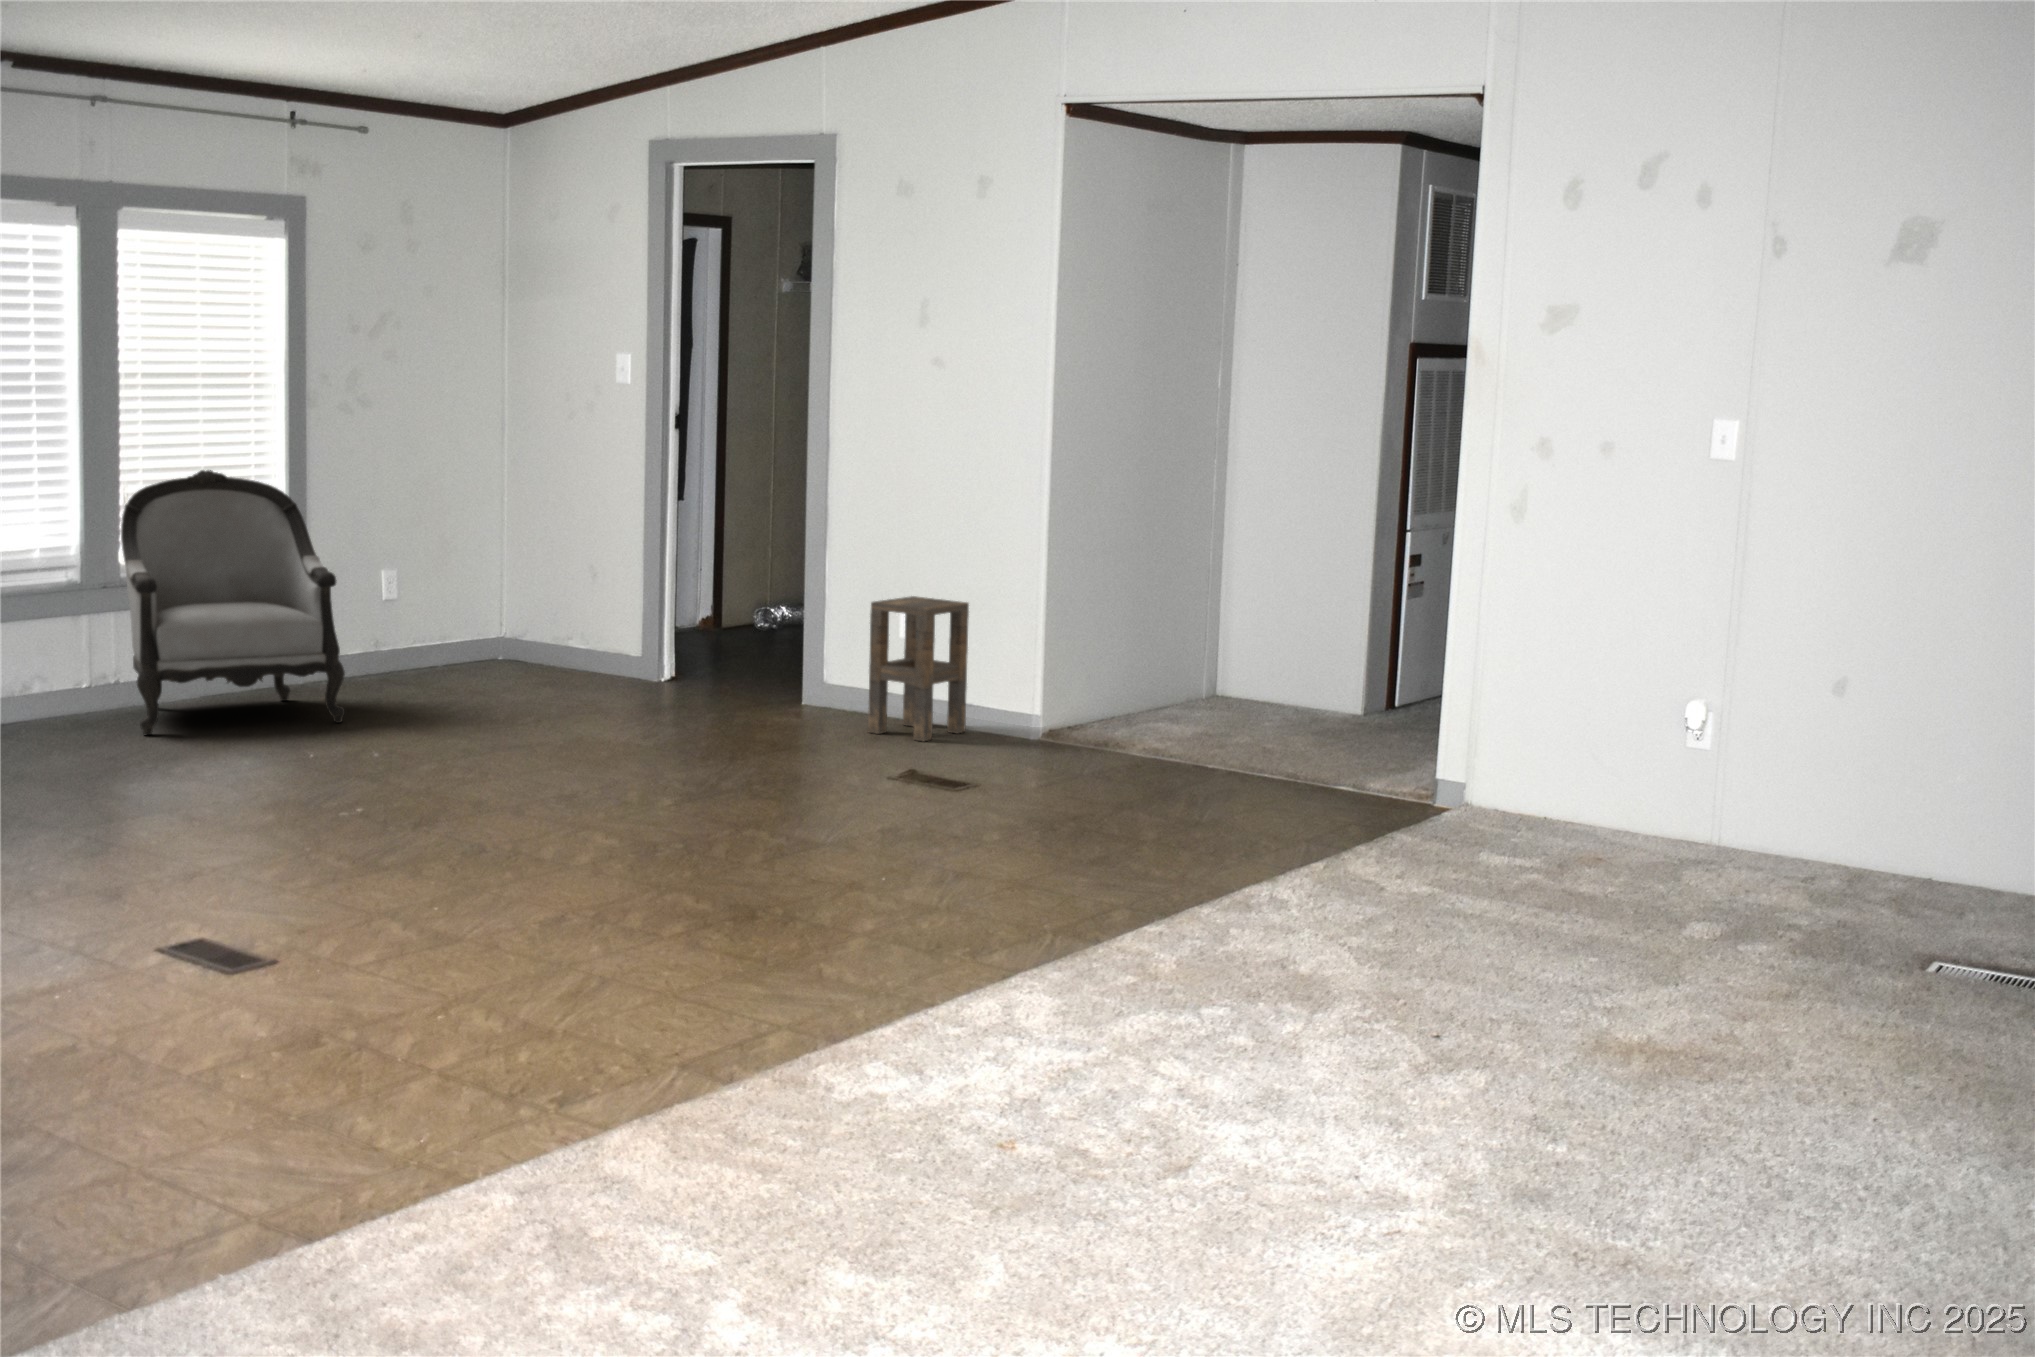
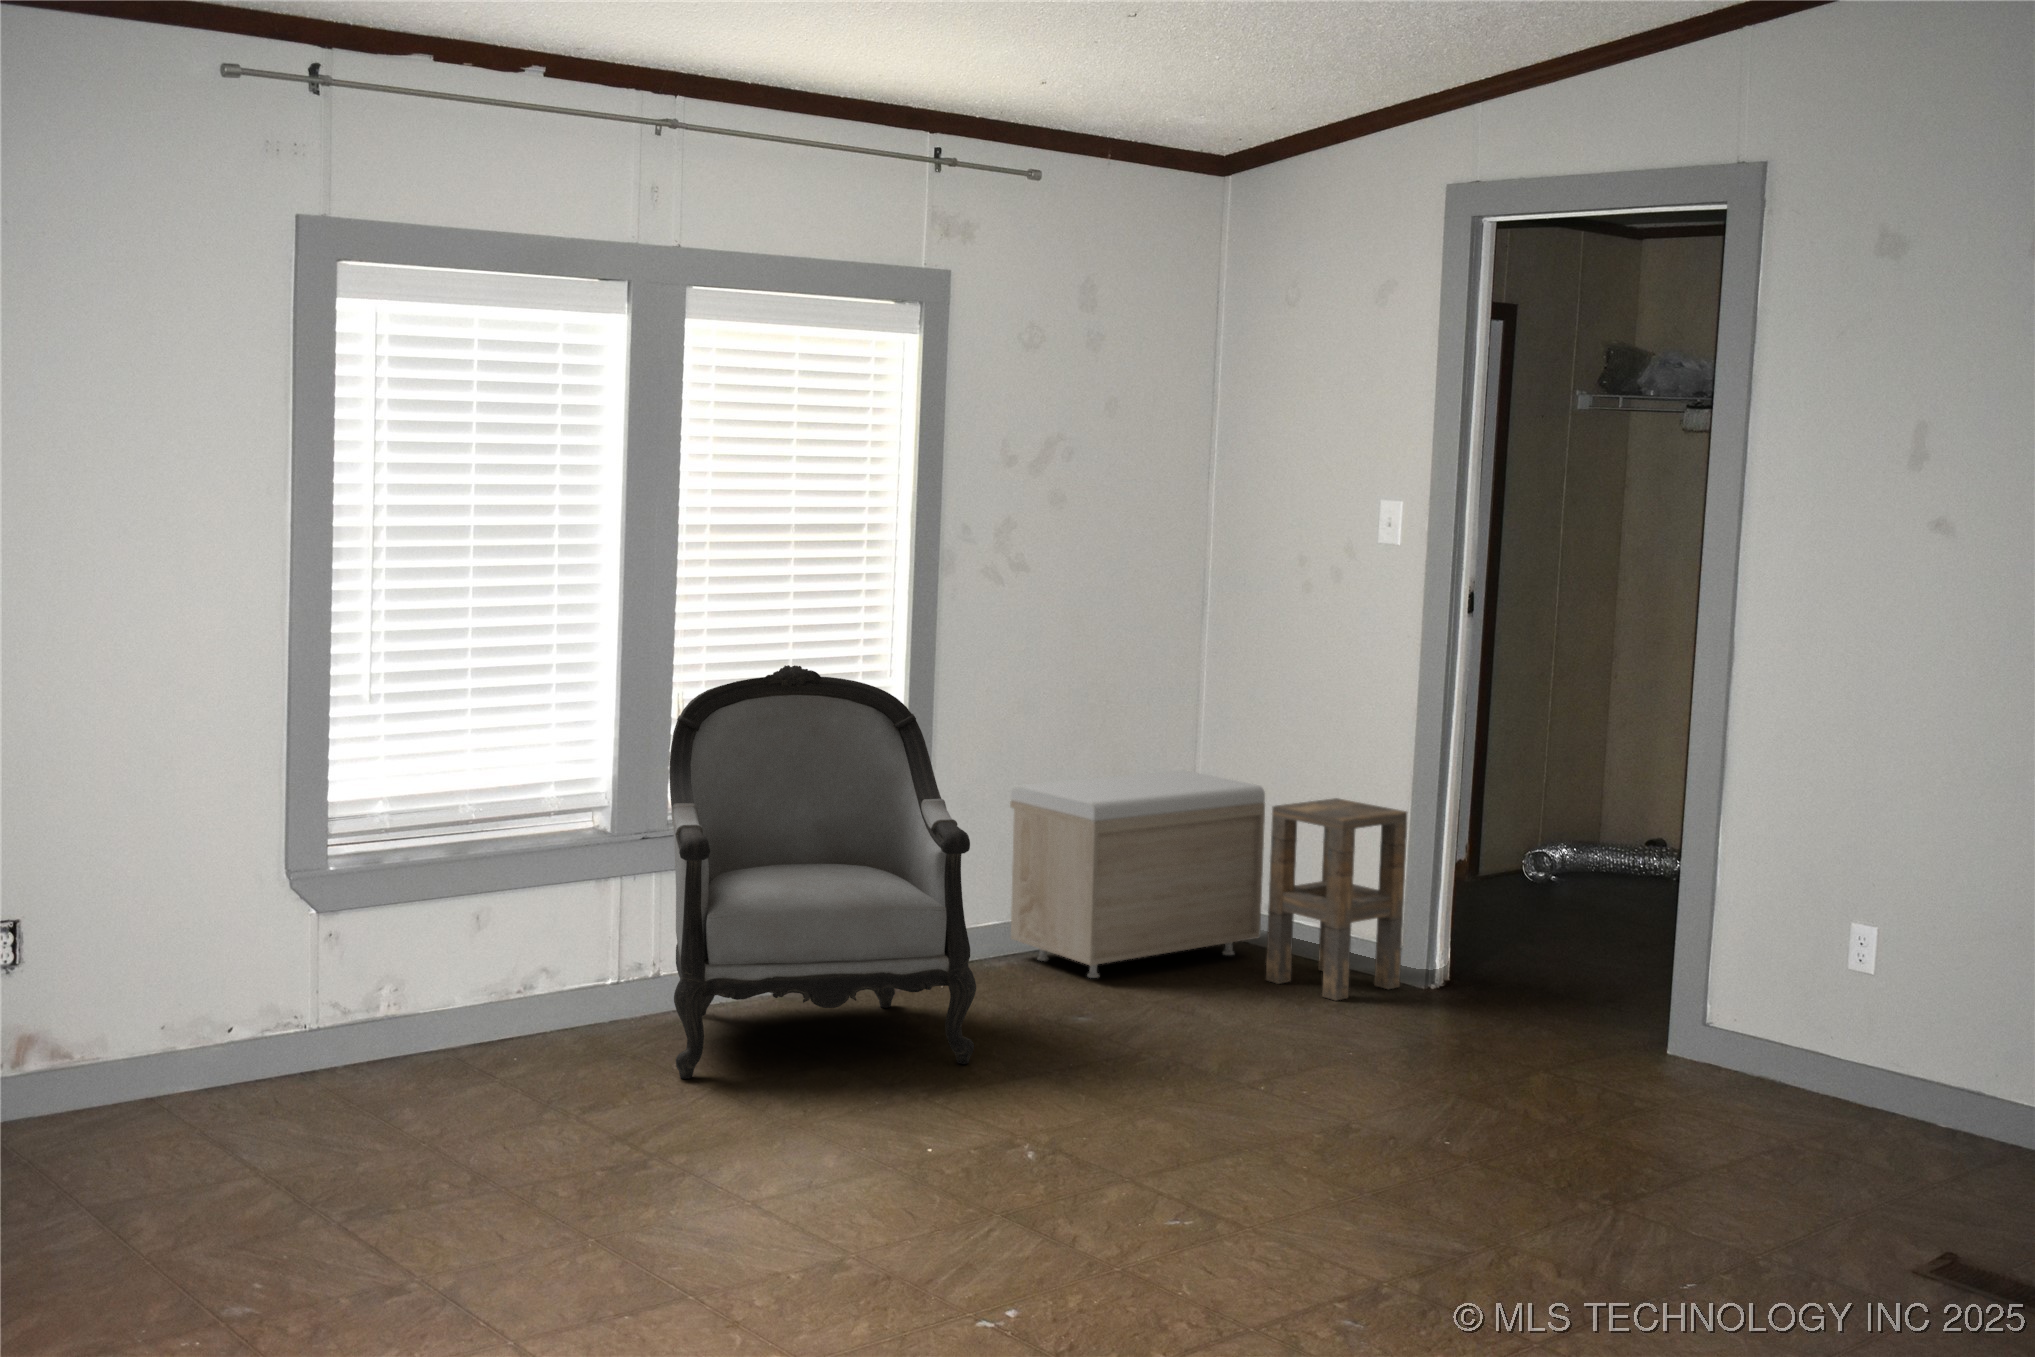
storage bench: none [370,547,552,683] -> present [1010,770,1265,978]
side table: present [868,596,969,741] -> present [1266,798,1407,1000]

